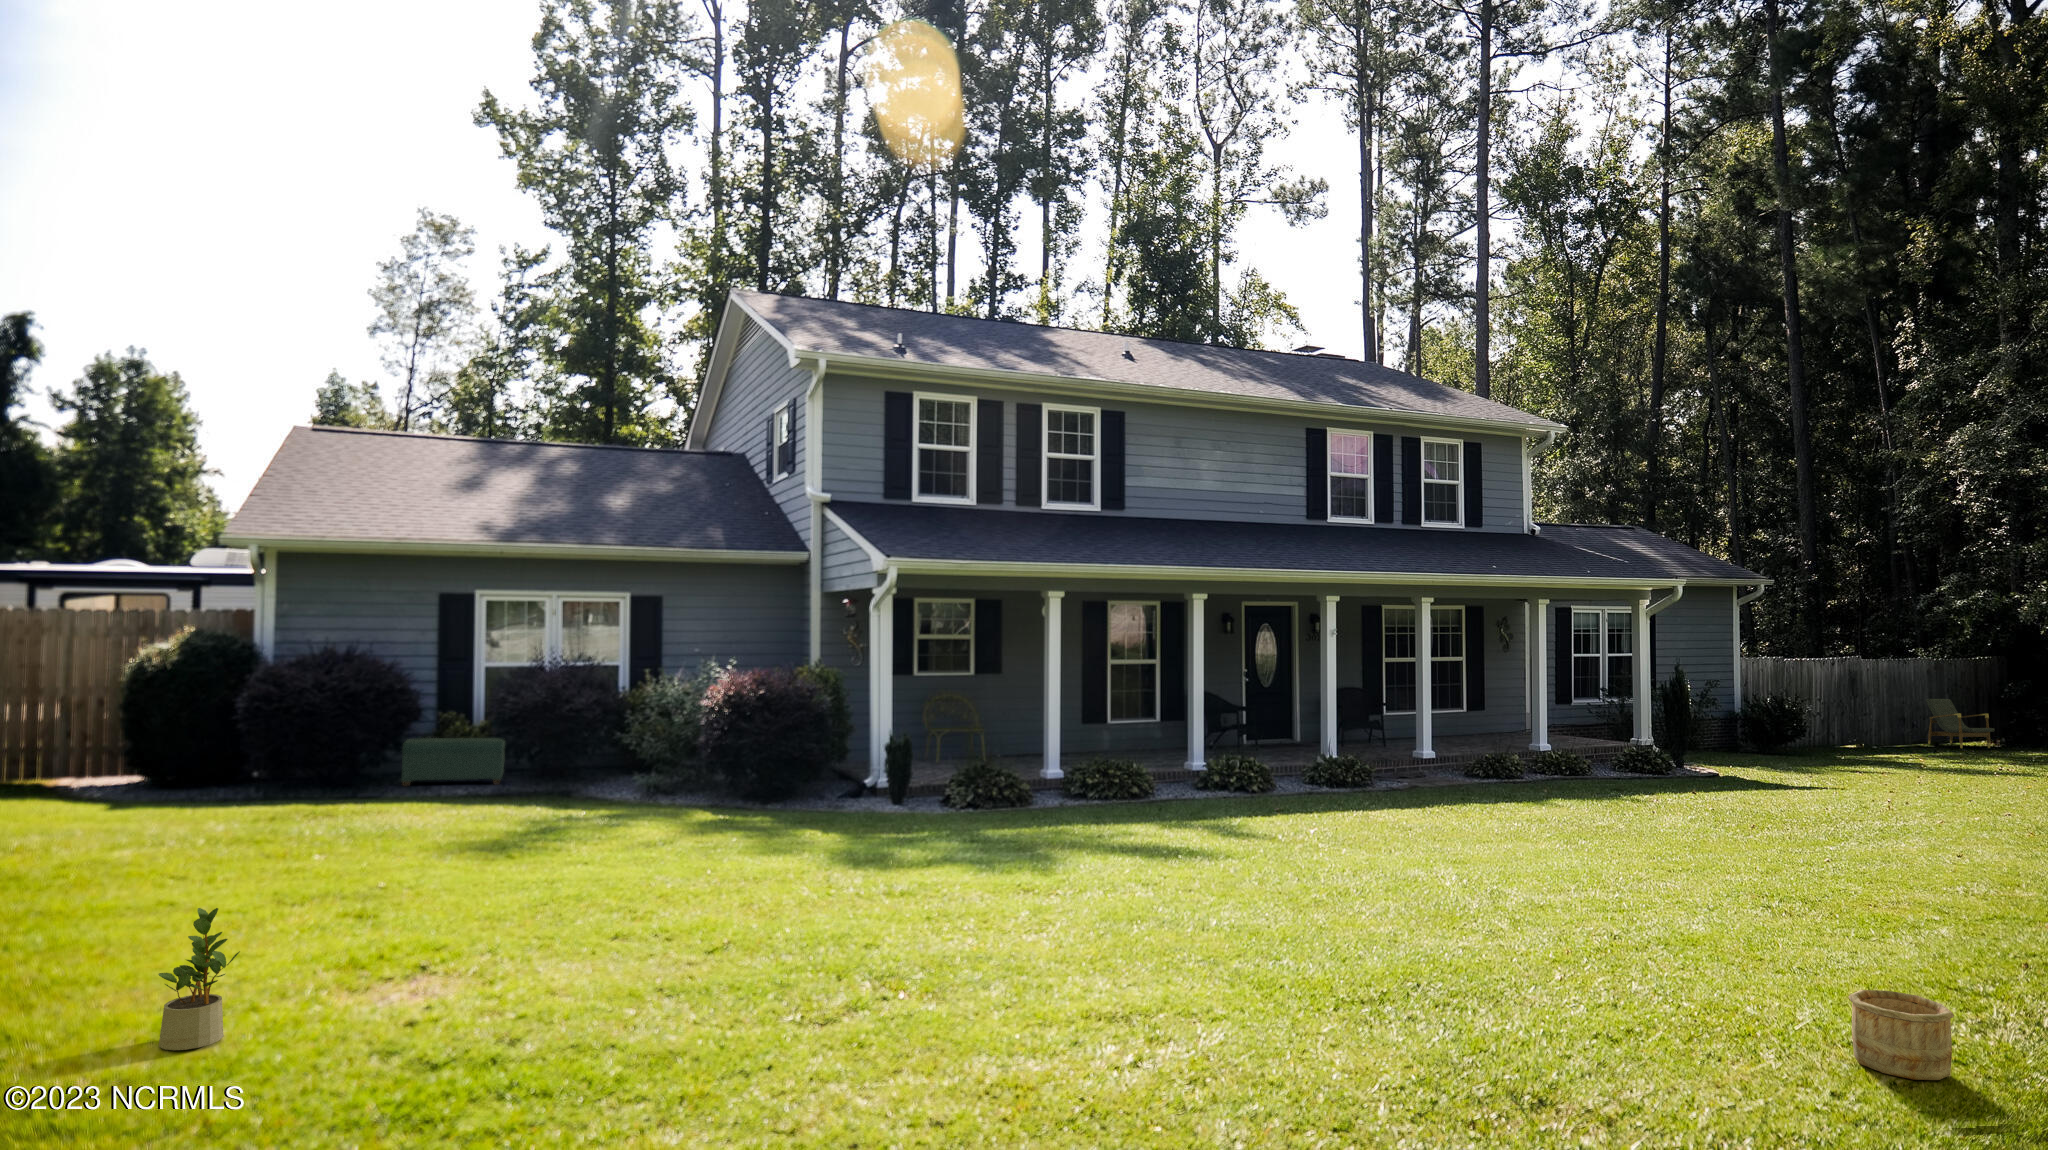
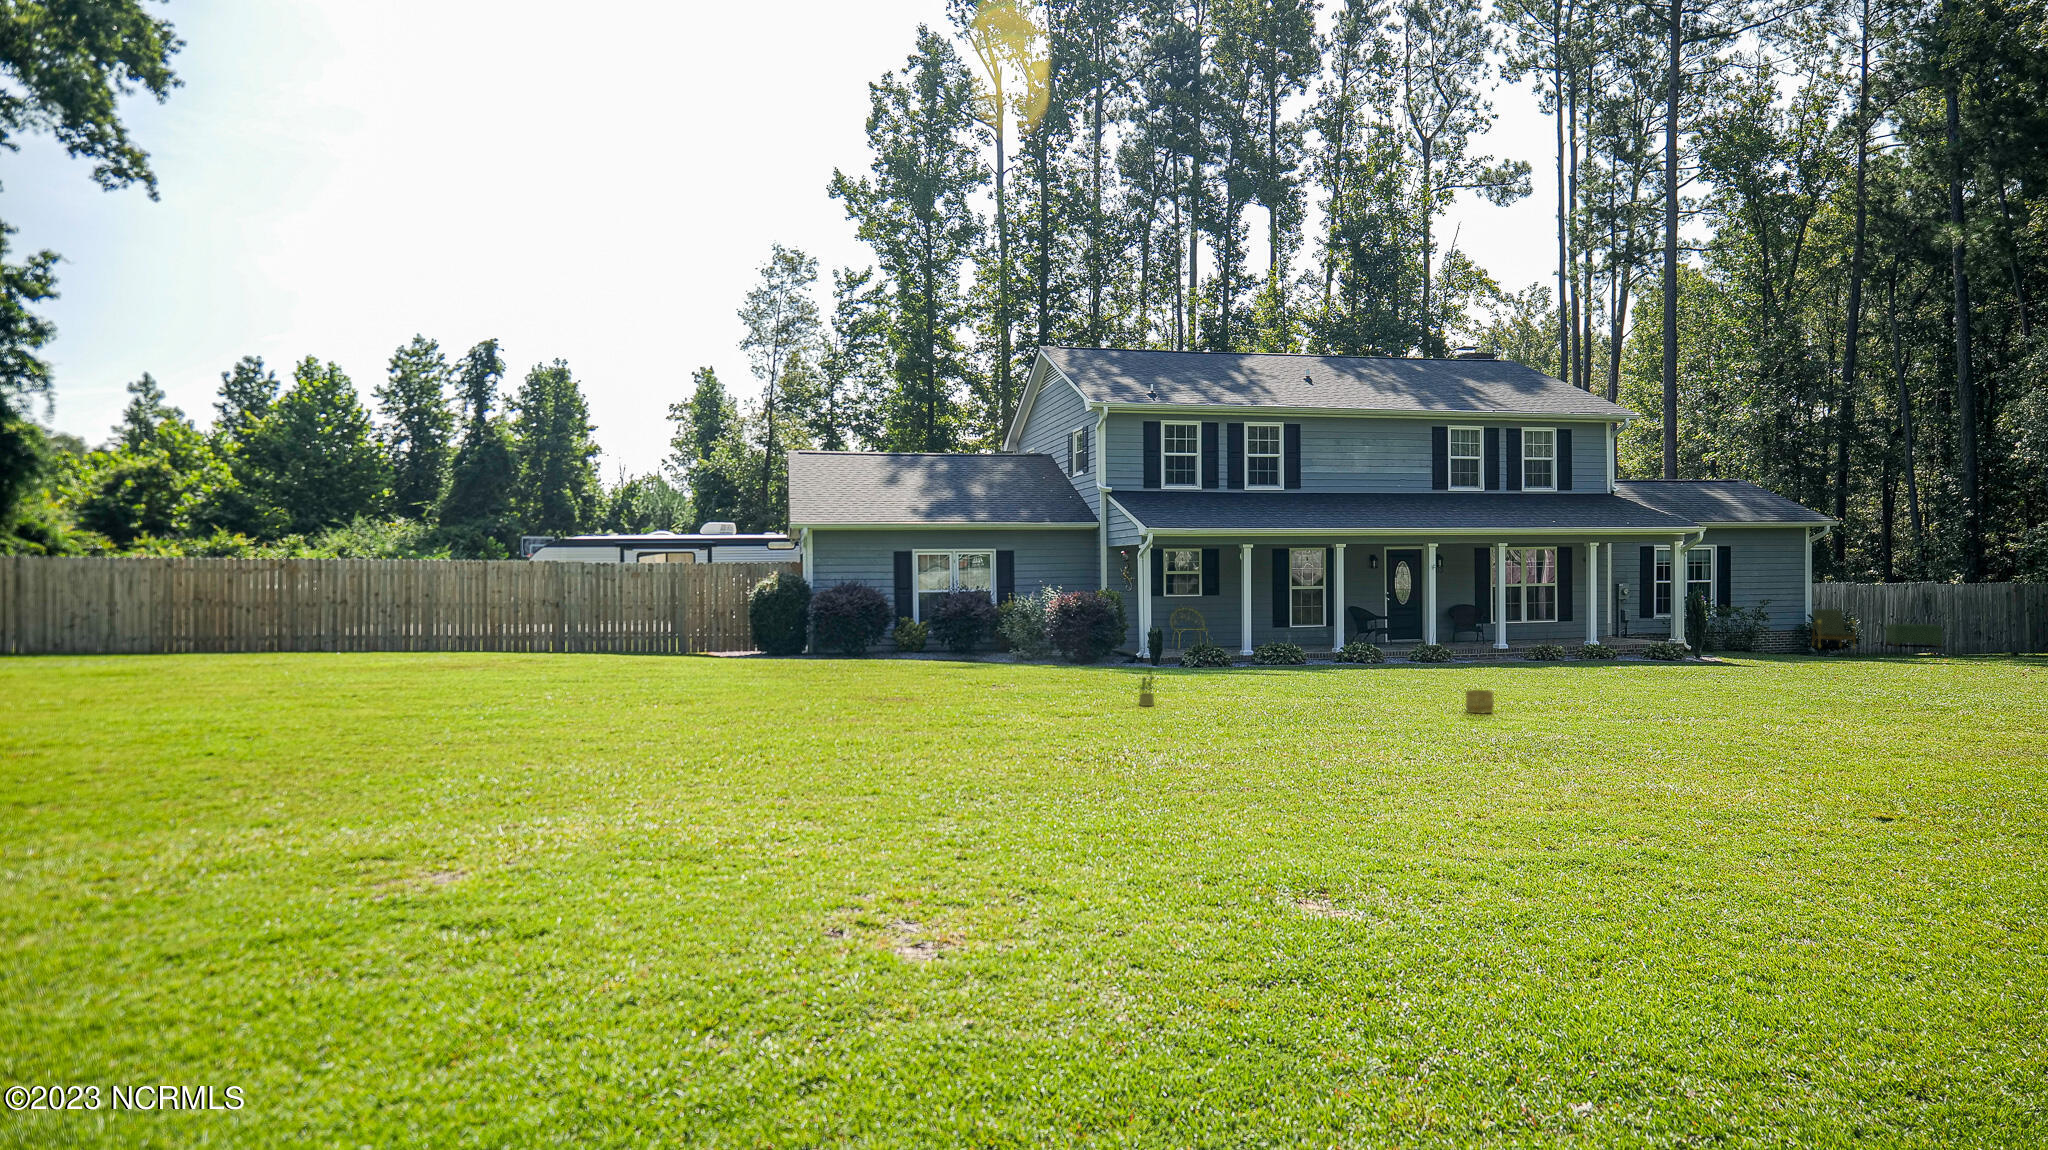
lounge chair: present [1926,699,1995,748] -> present [1812,609,1855,647]
bench: present [401,738,505,786] -> present [1886,624,1943,647]
potted plant: present [158,908,240,1050] -> present [1139,668,1155,706]

